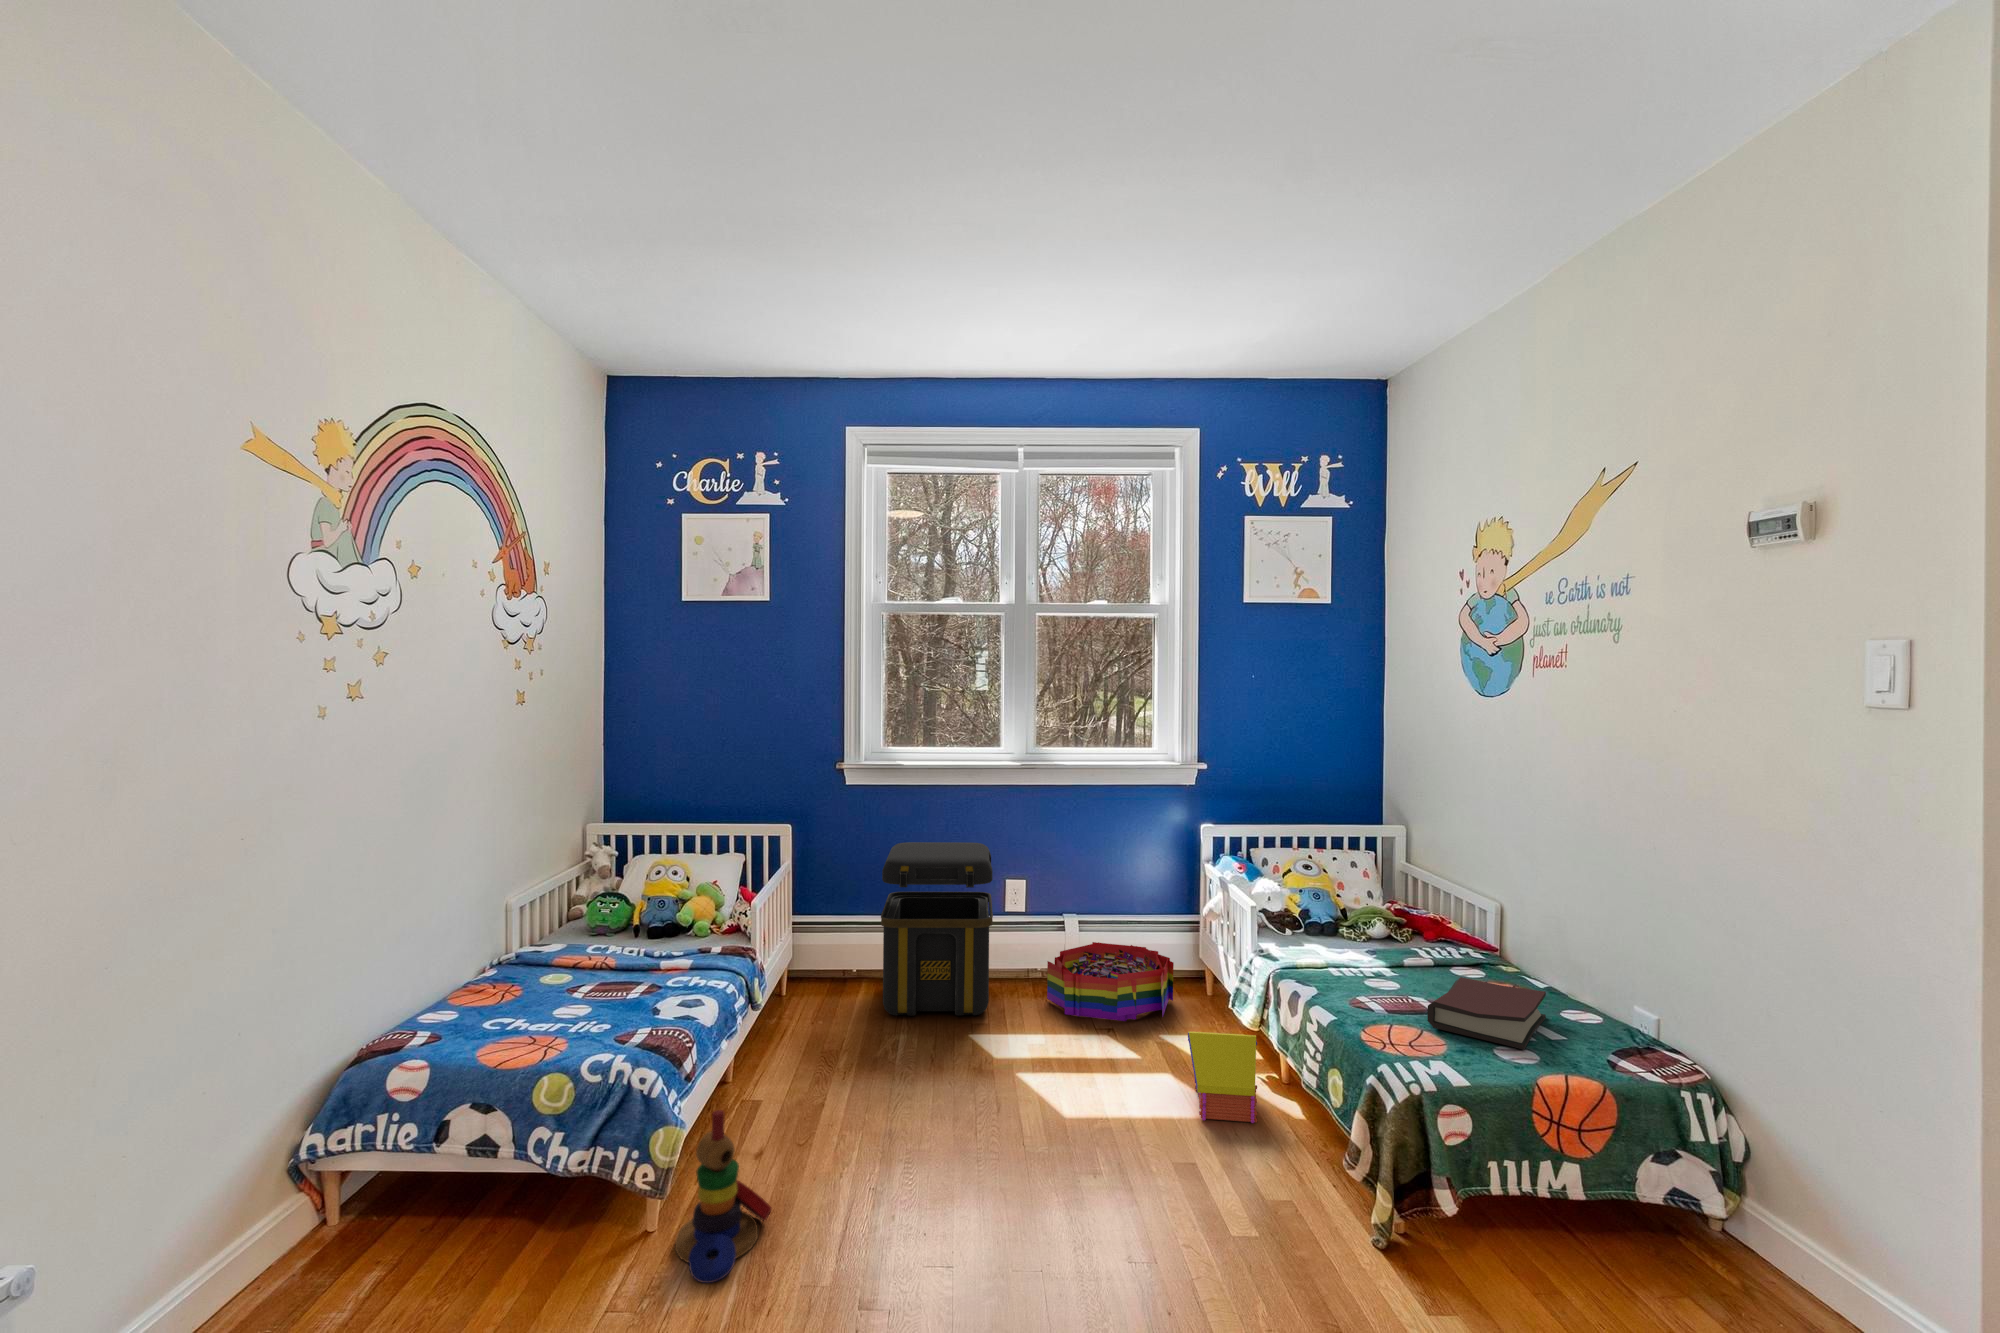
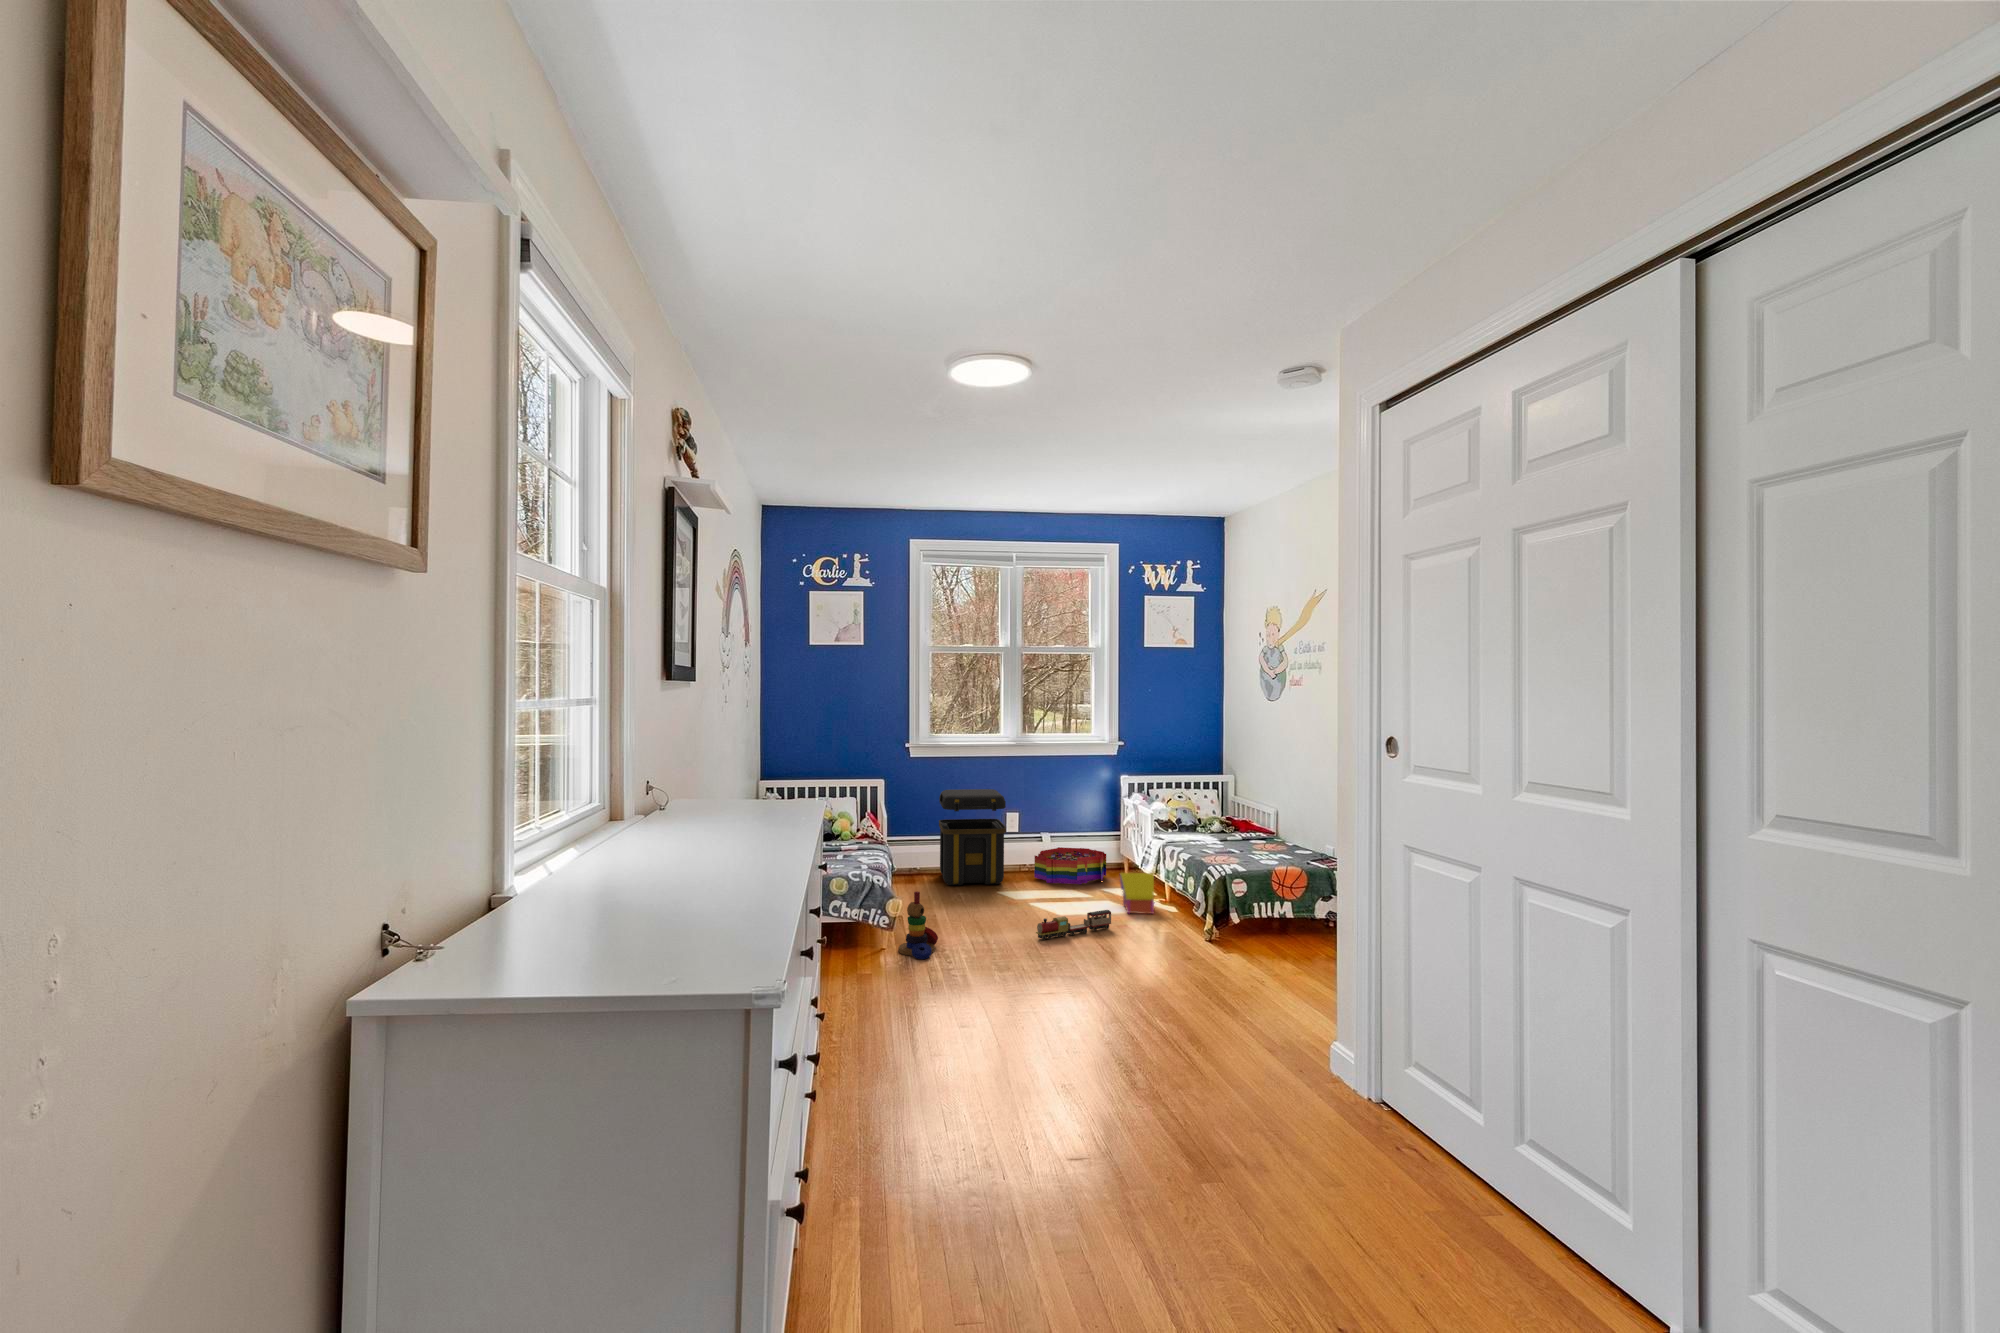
hardback book: present [1428,977,1546,1049] -> none [1233,838,1288,861]
toy train: none [992,1132,1162,1214] -> present [1036,910,1111,940]

